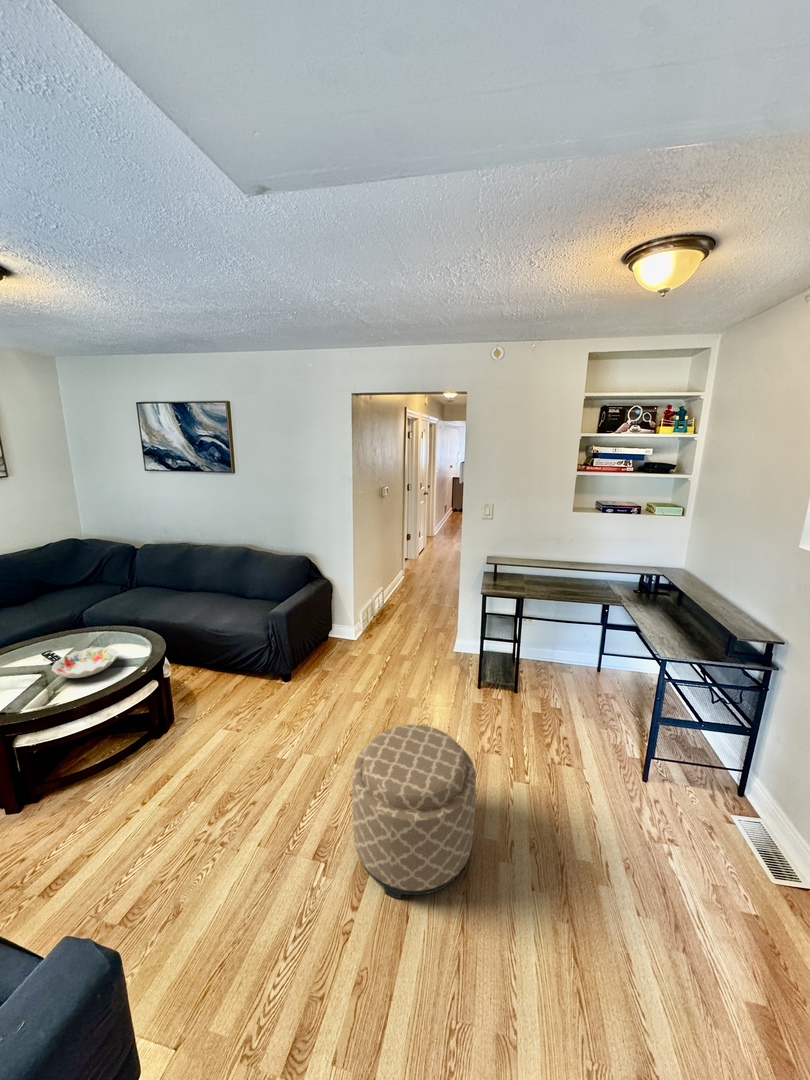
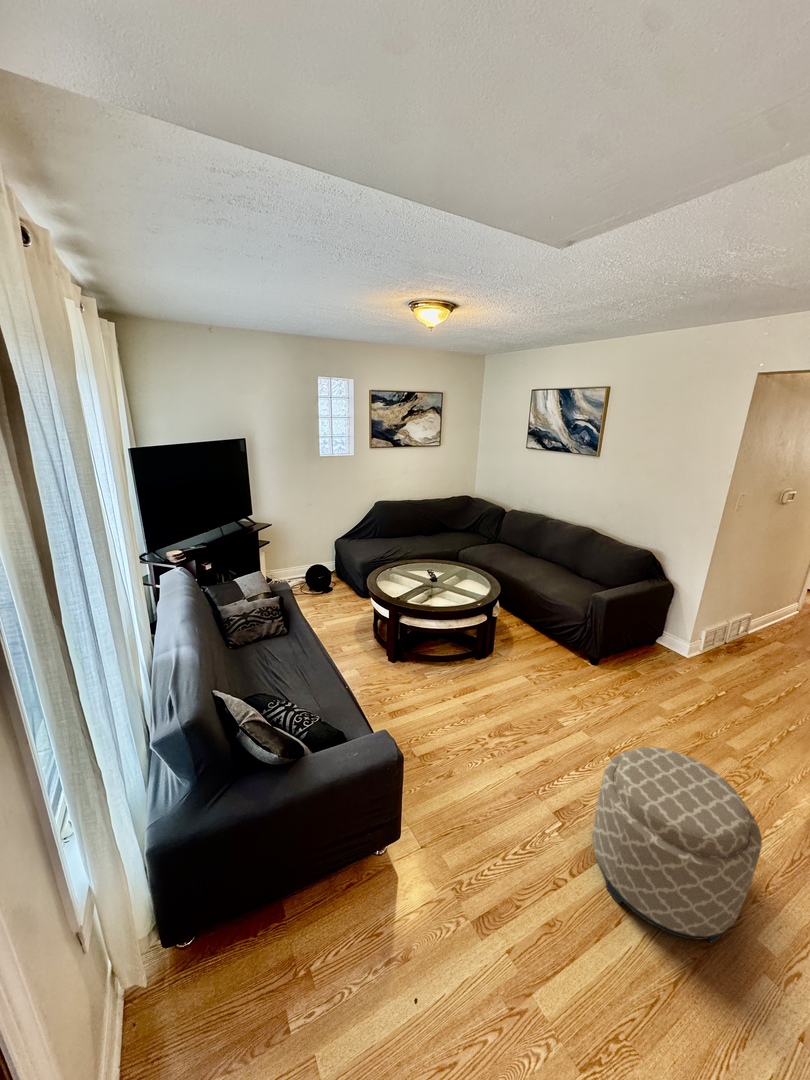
decorative bowl: present [52,647,118,678] -> none [429,576,468,595]

